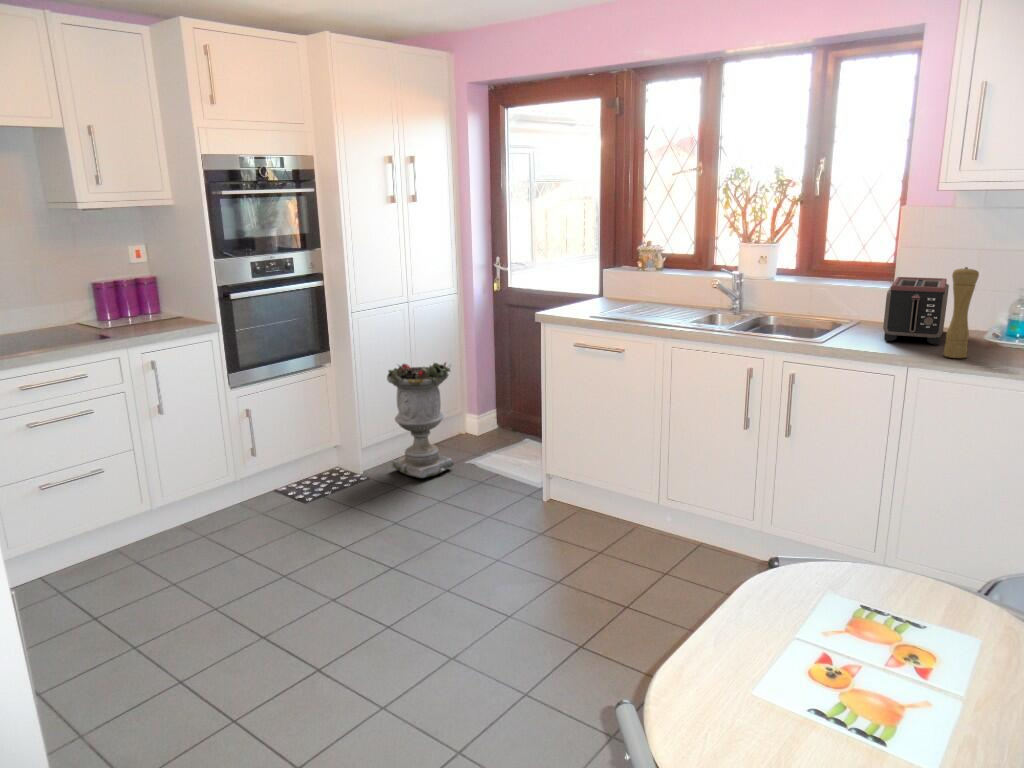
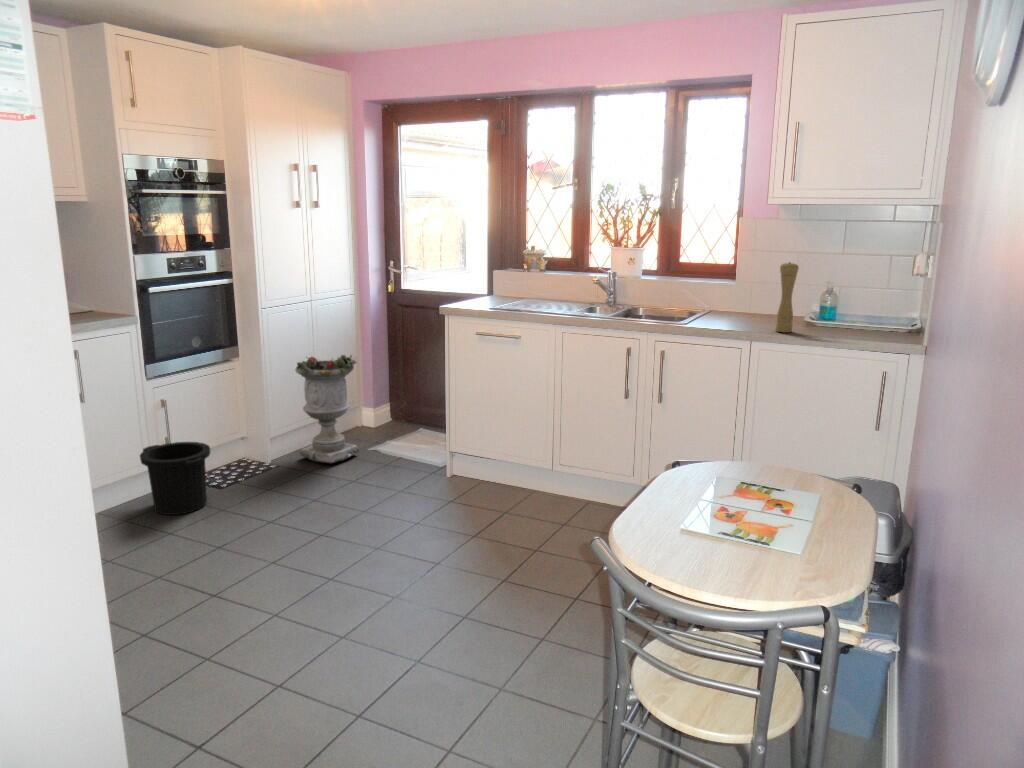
toaster: present [883,277,949,345] -> none [730,273,776,324]
trash can: none [219,454,290,532] -> present [140,442,210,515]

